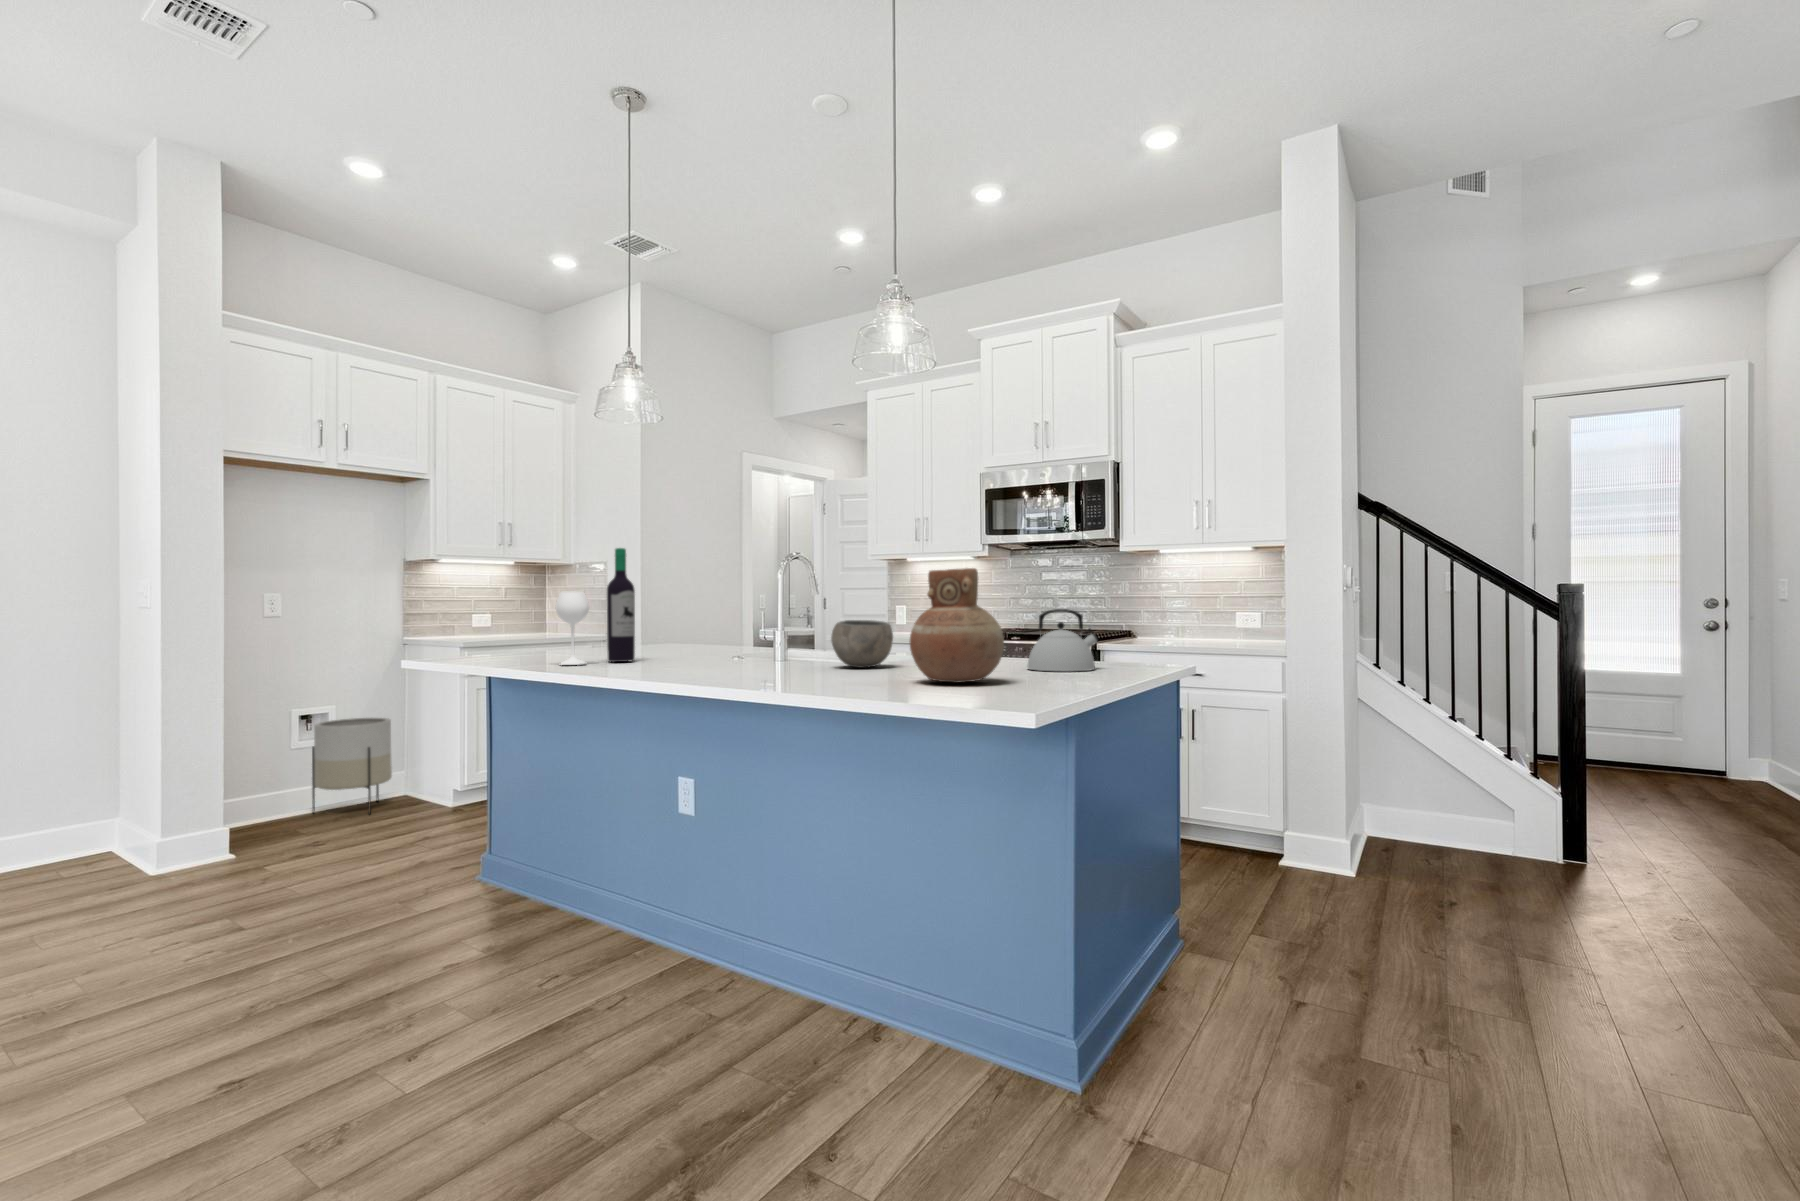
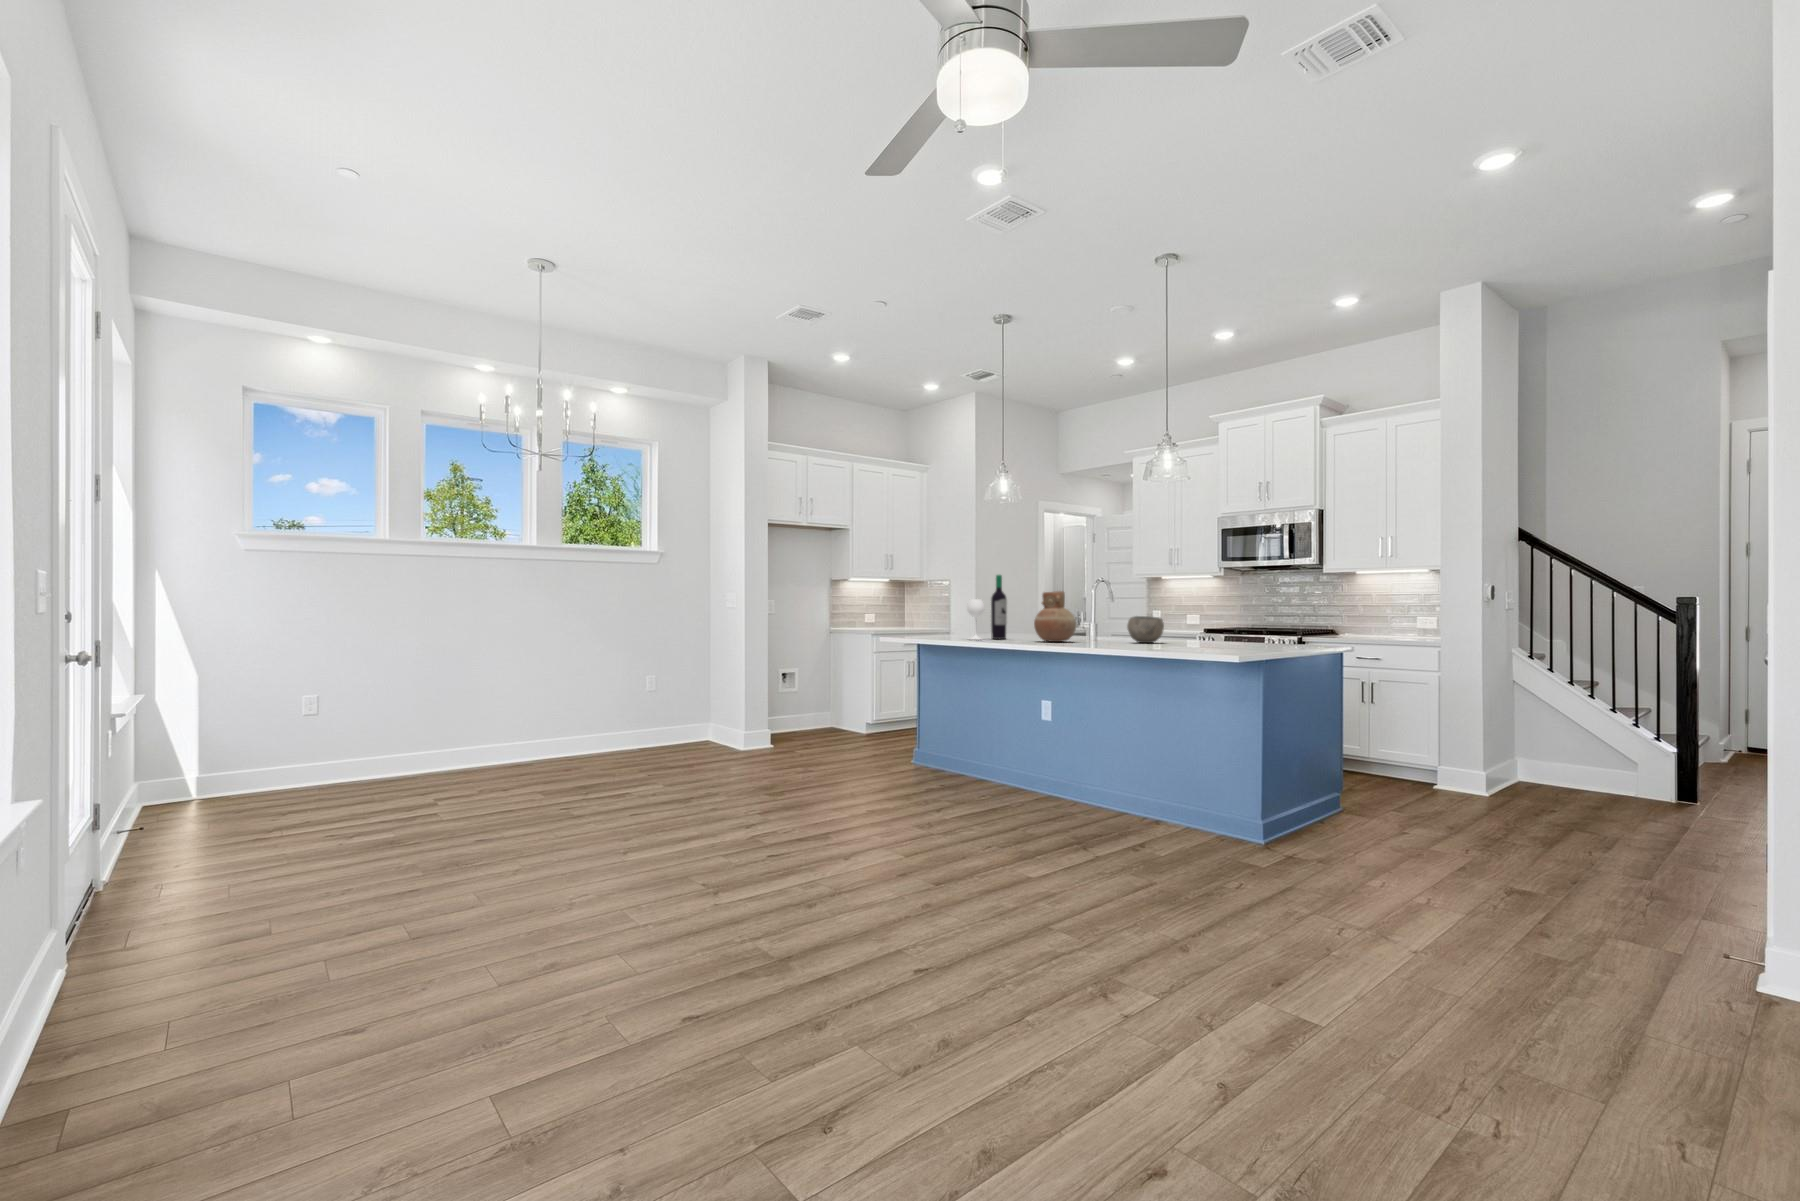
vase: present [910,568,1004,683] -> present [1034,591,1077,642]
kettle: present [1027,609,1098,672] -> none [1246,611,1291,646]
planter: present [312,718,392,814] -> none [787,677,828,735]

